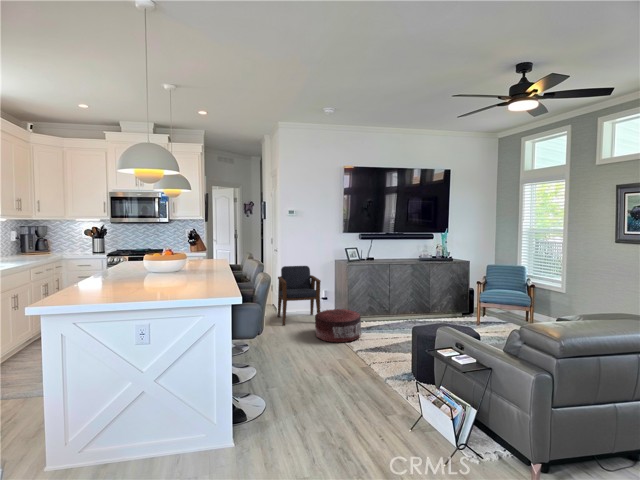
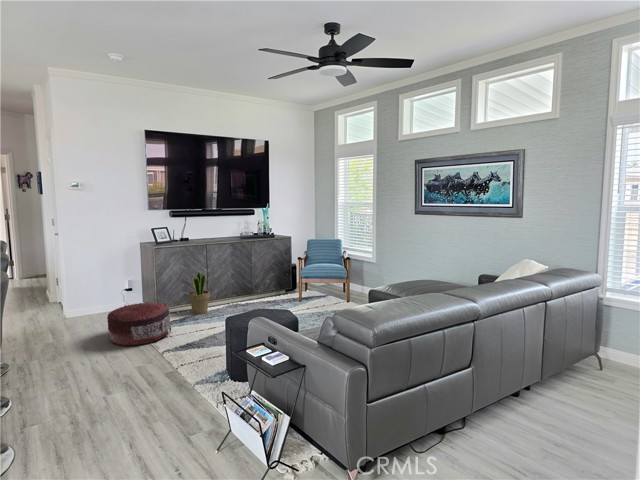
armchair: present [278,266,321,326] -> none [55,252,120,332]
potted plant: none [374,288,395,325] -> present [189,273,212,314]

